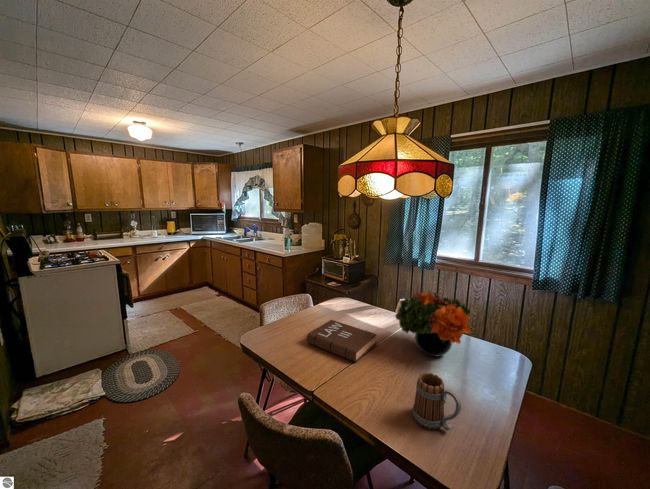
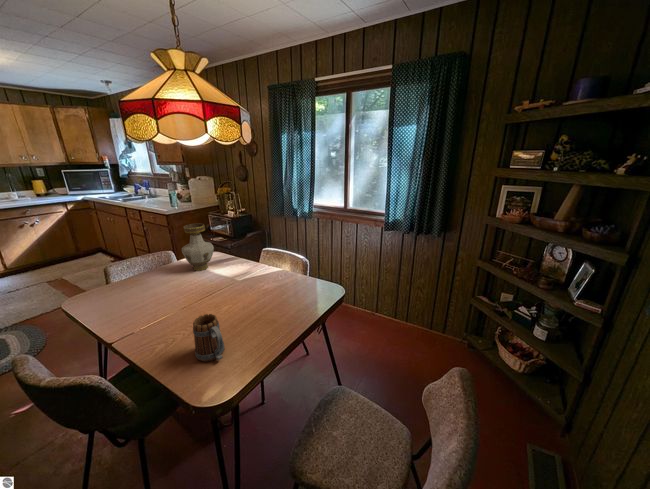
vase: none [330,269,360,317] -> present [182,223,214,271]
flower arrangement: present [395,292,471,356] -> none [221,238,292,298]
book: present [307,320,377,362] -> none [135,275,212,312]

